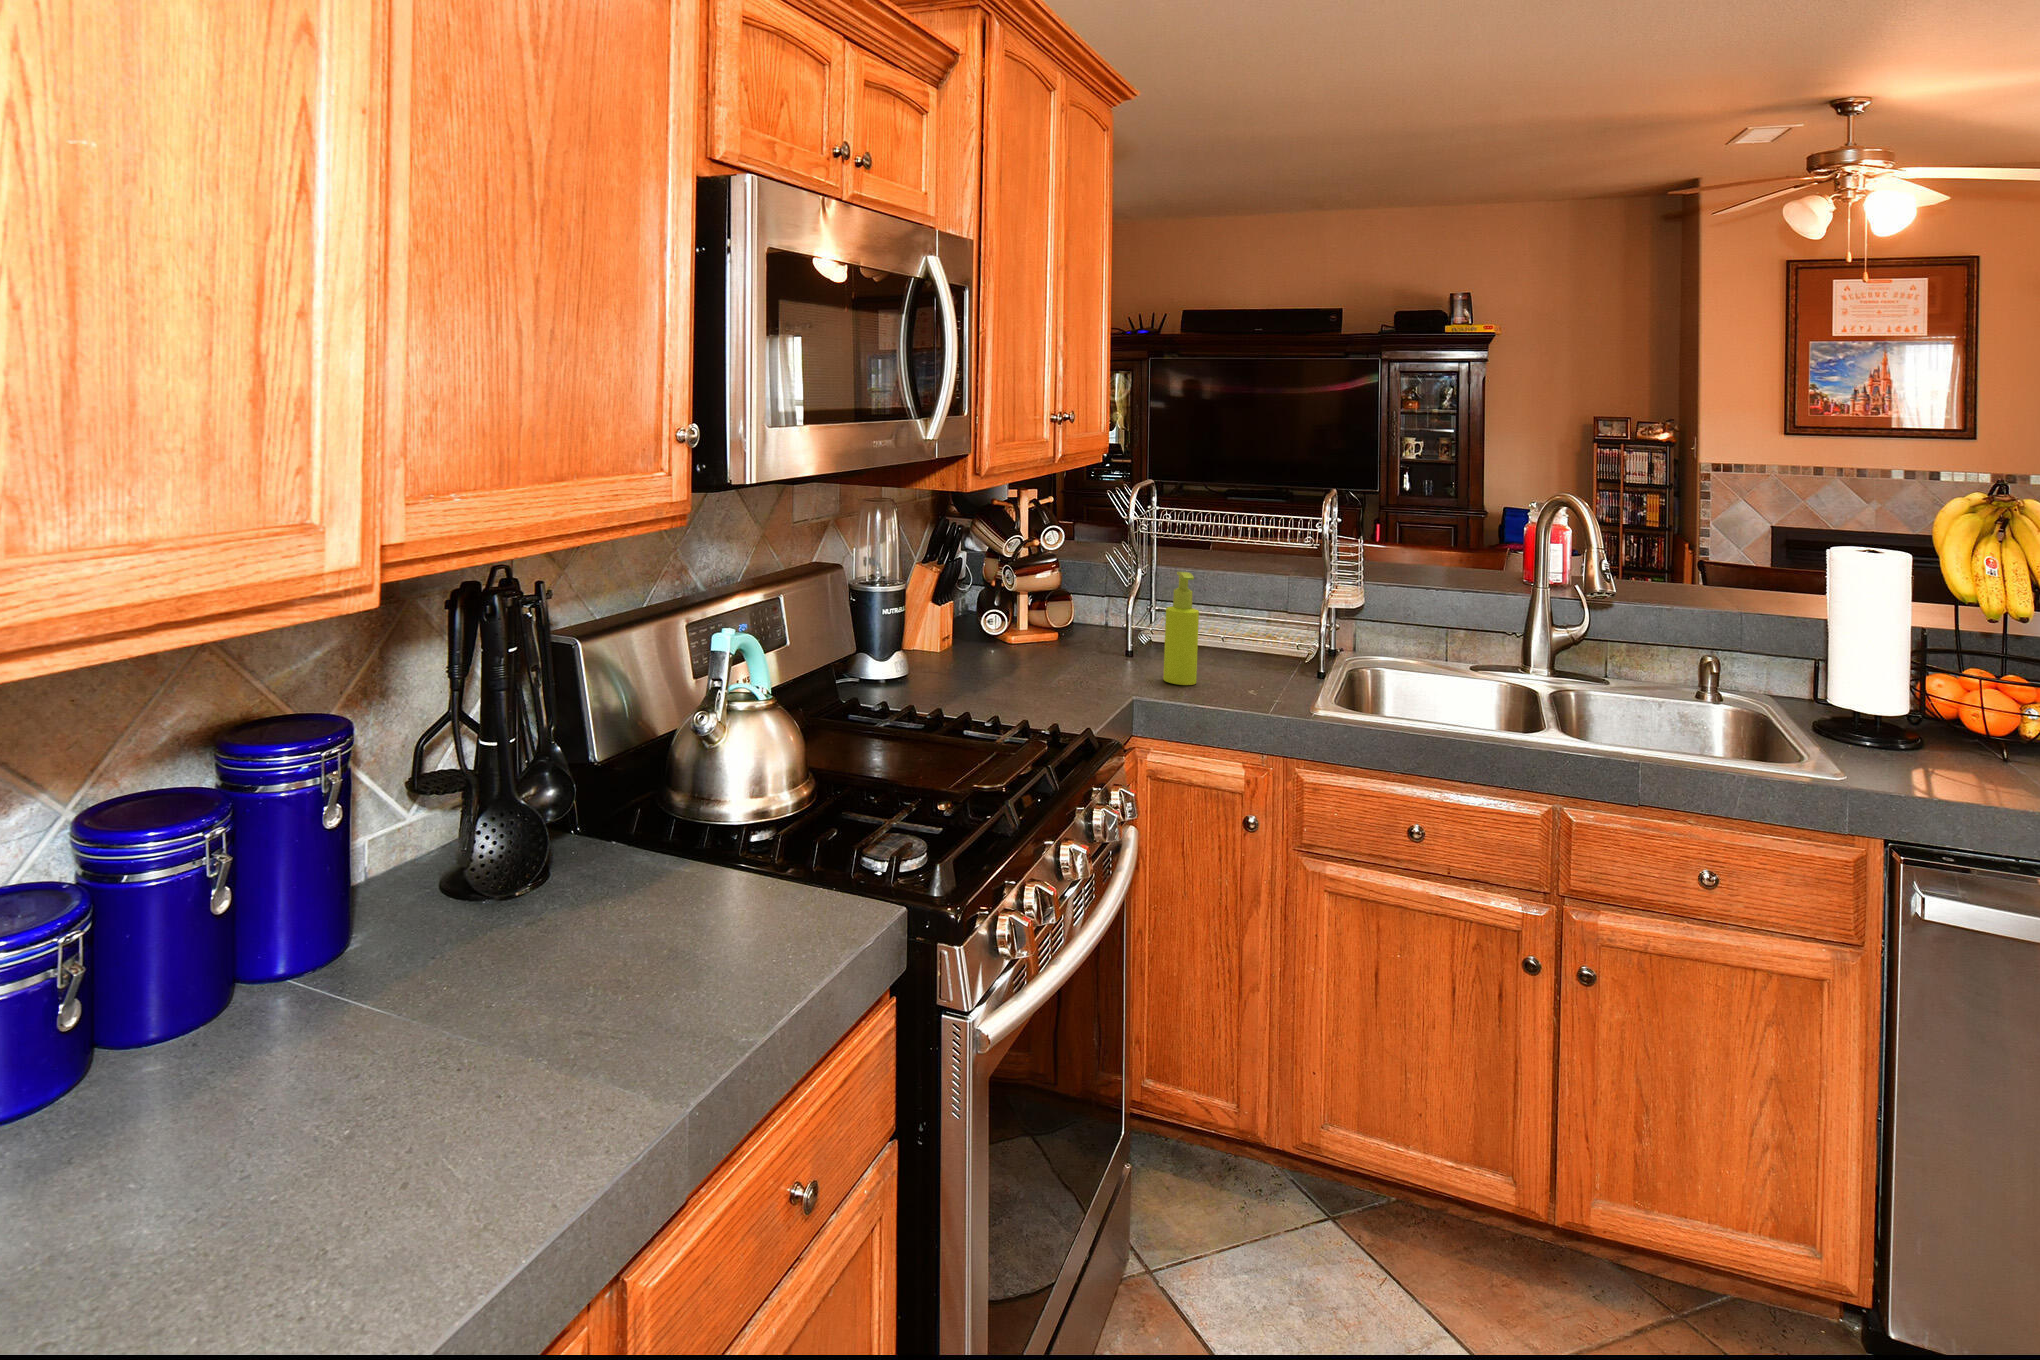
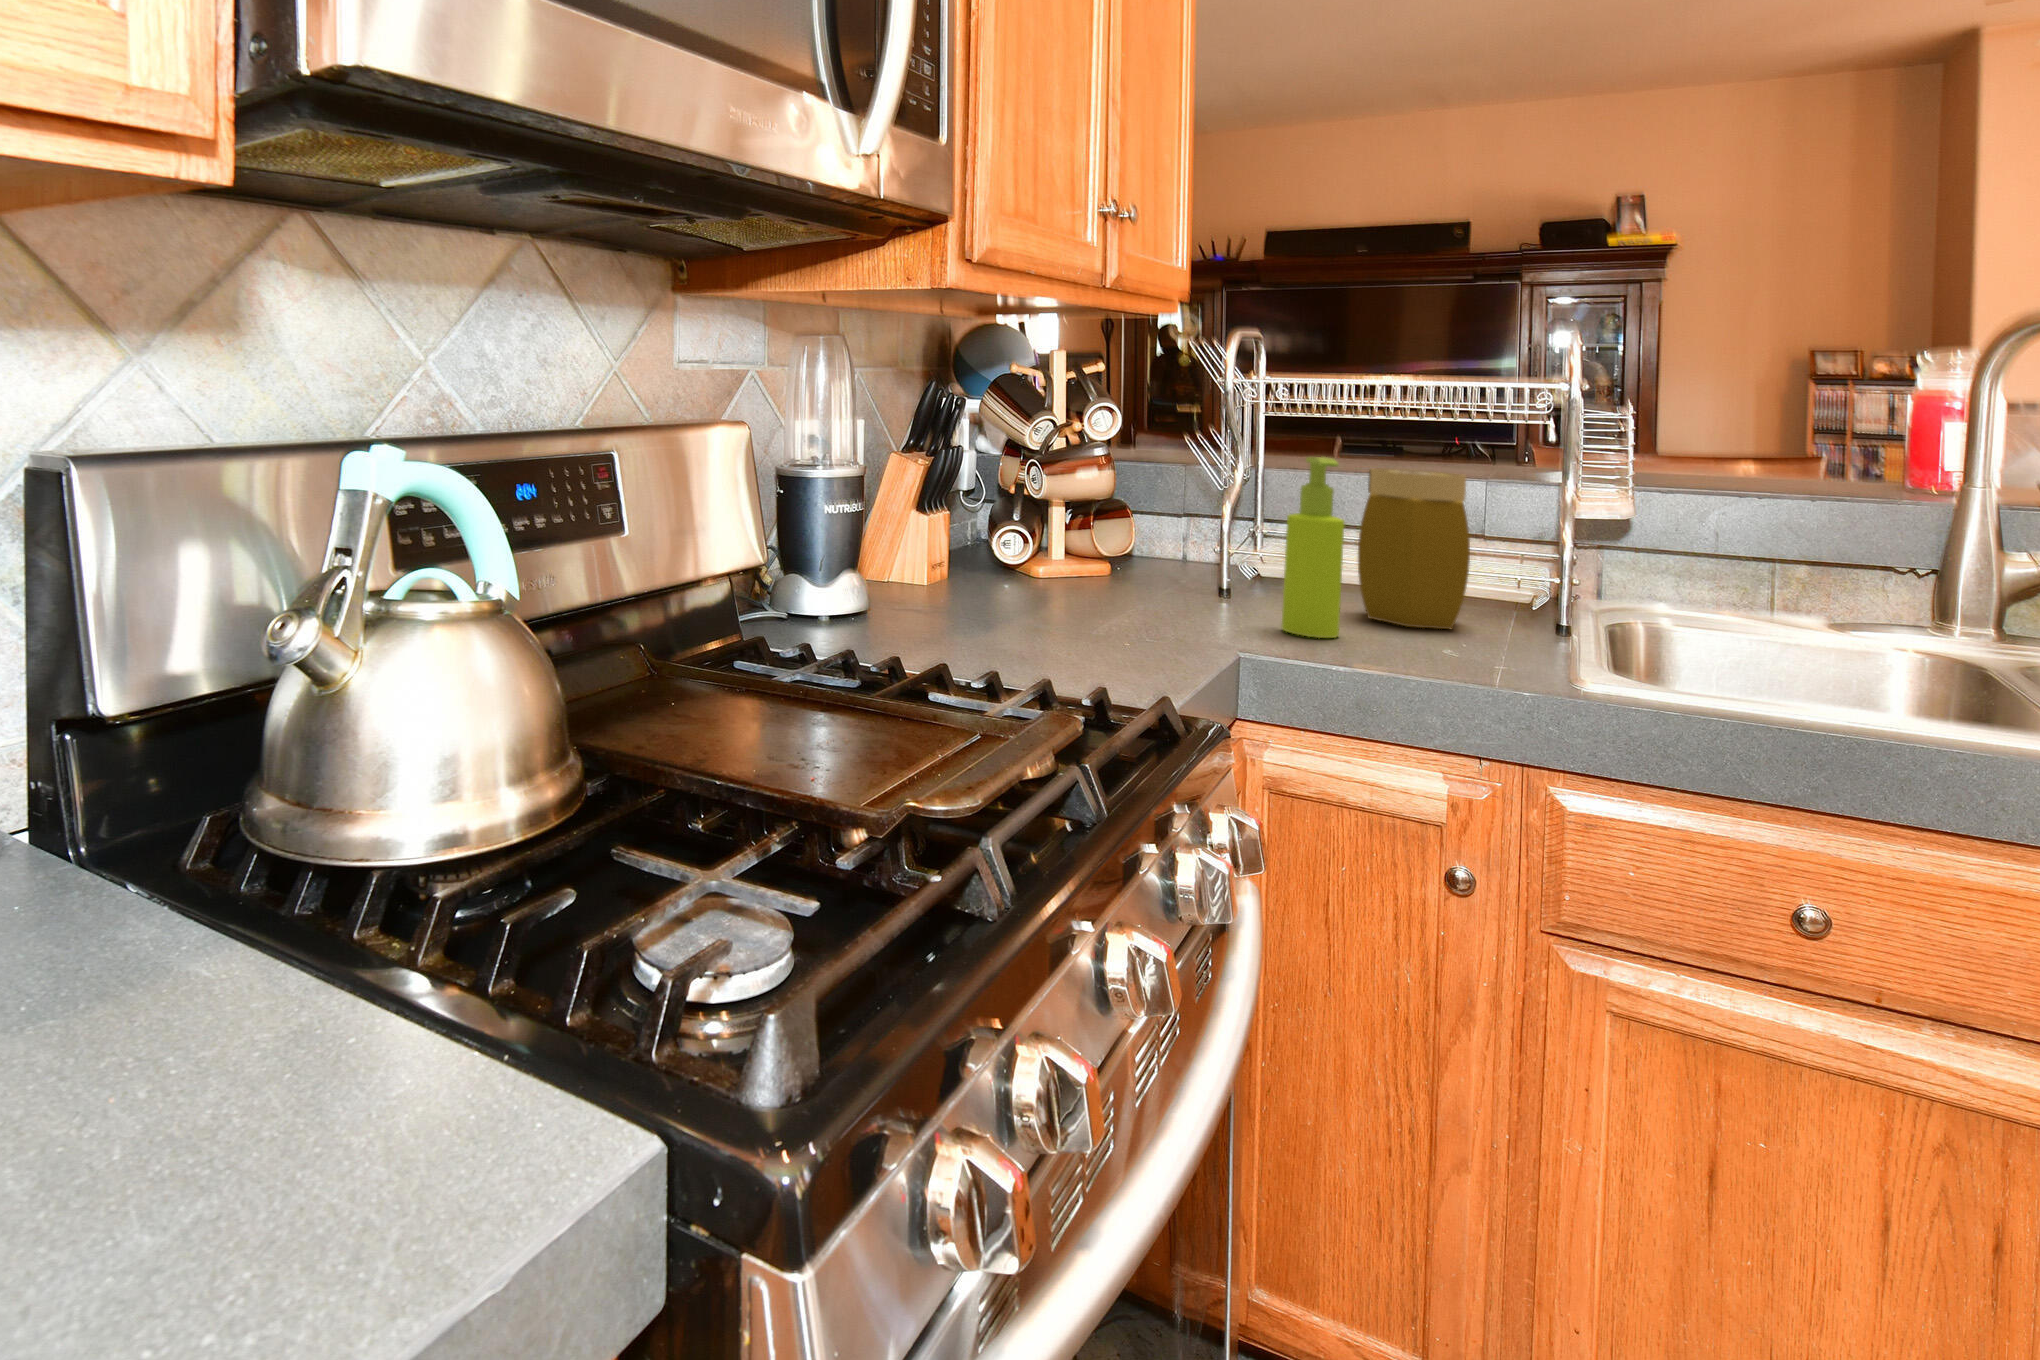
jar: none [1211,572,1276,675] -> present [1358,468,1470,629]

